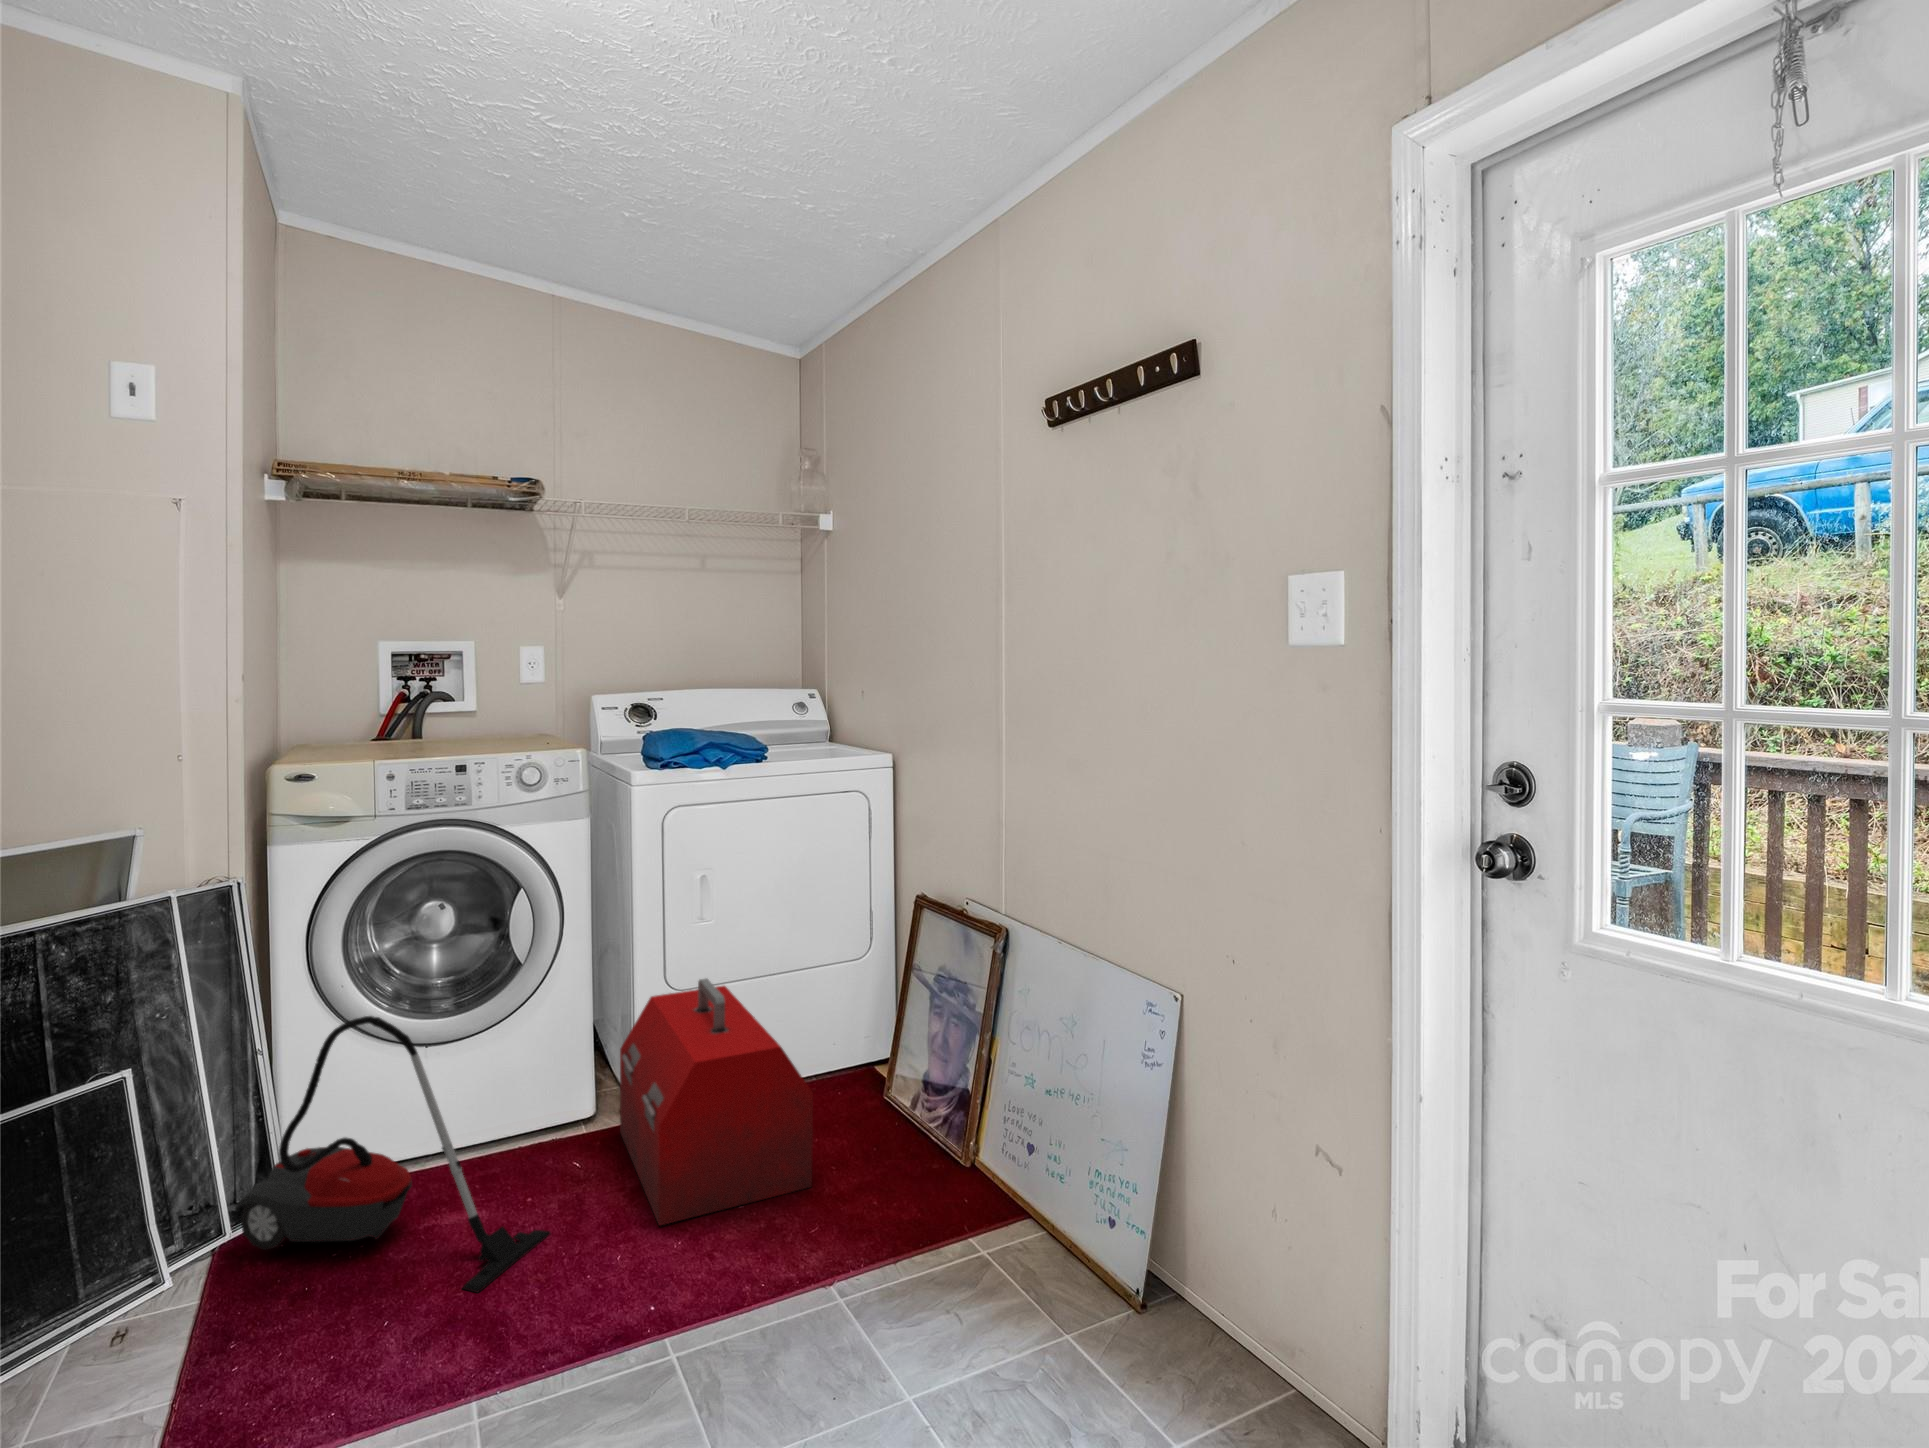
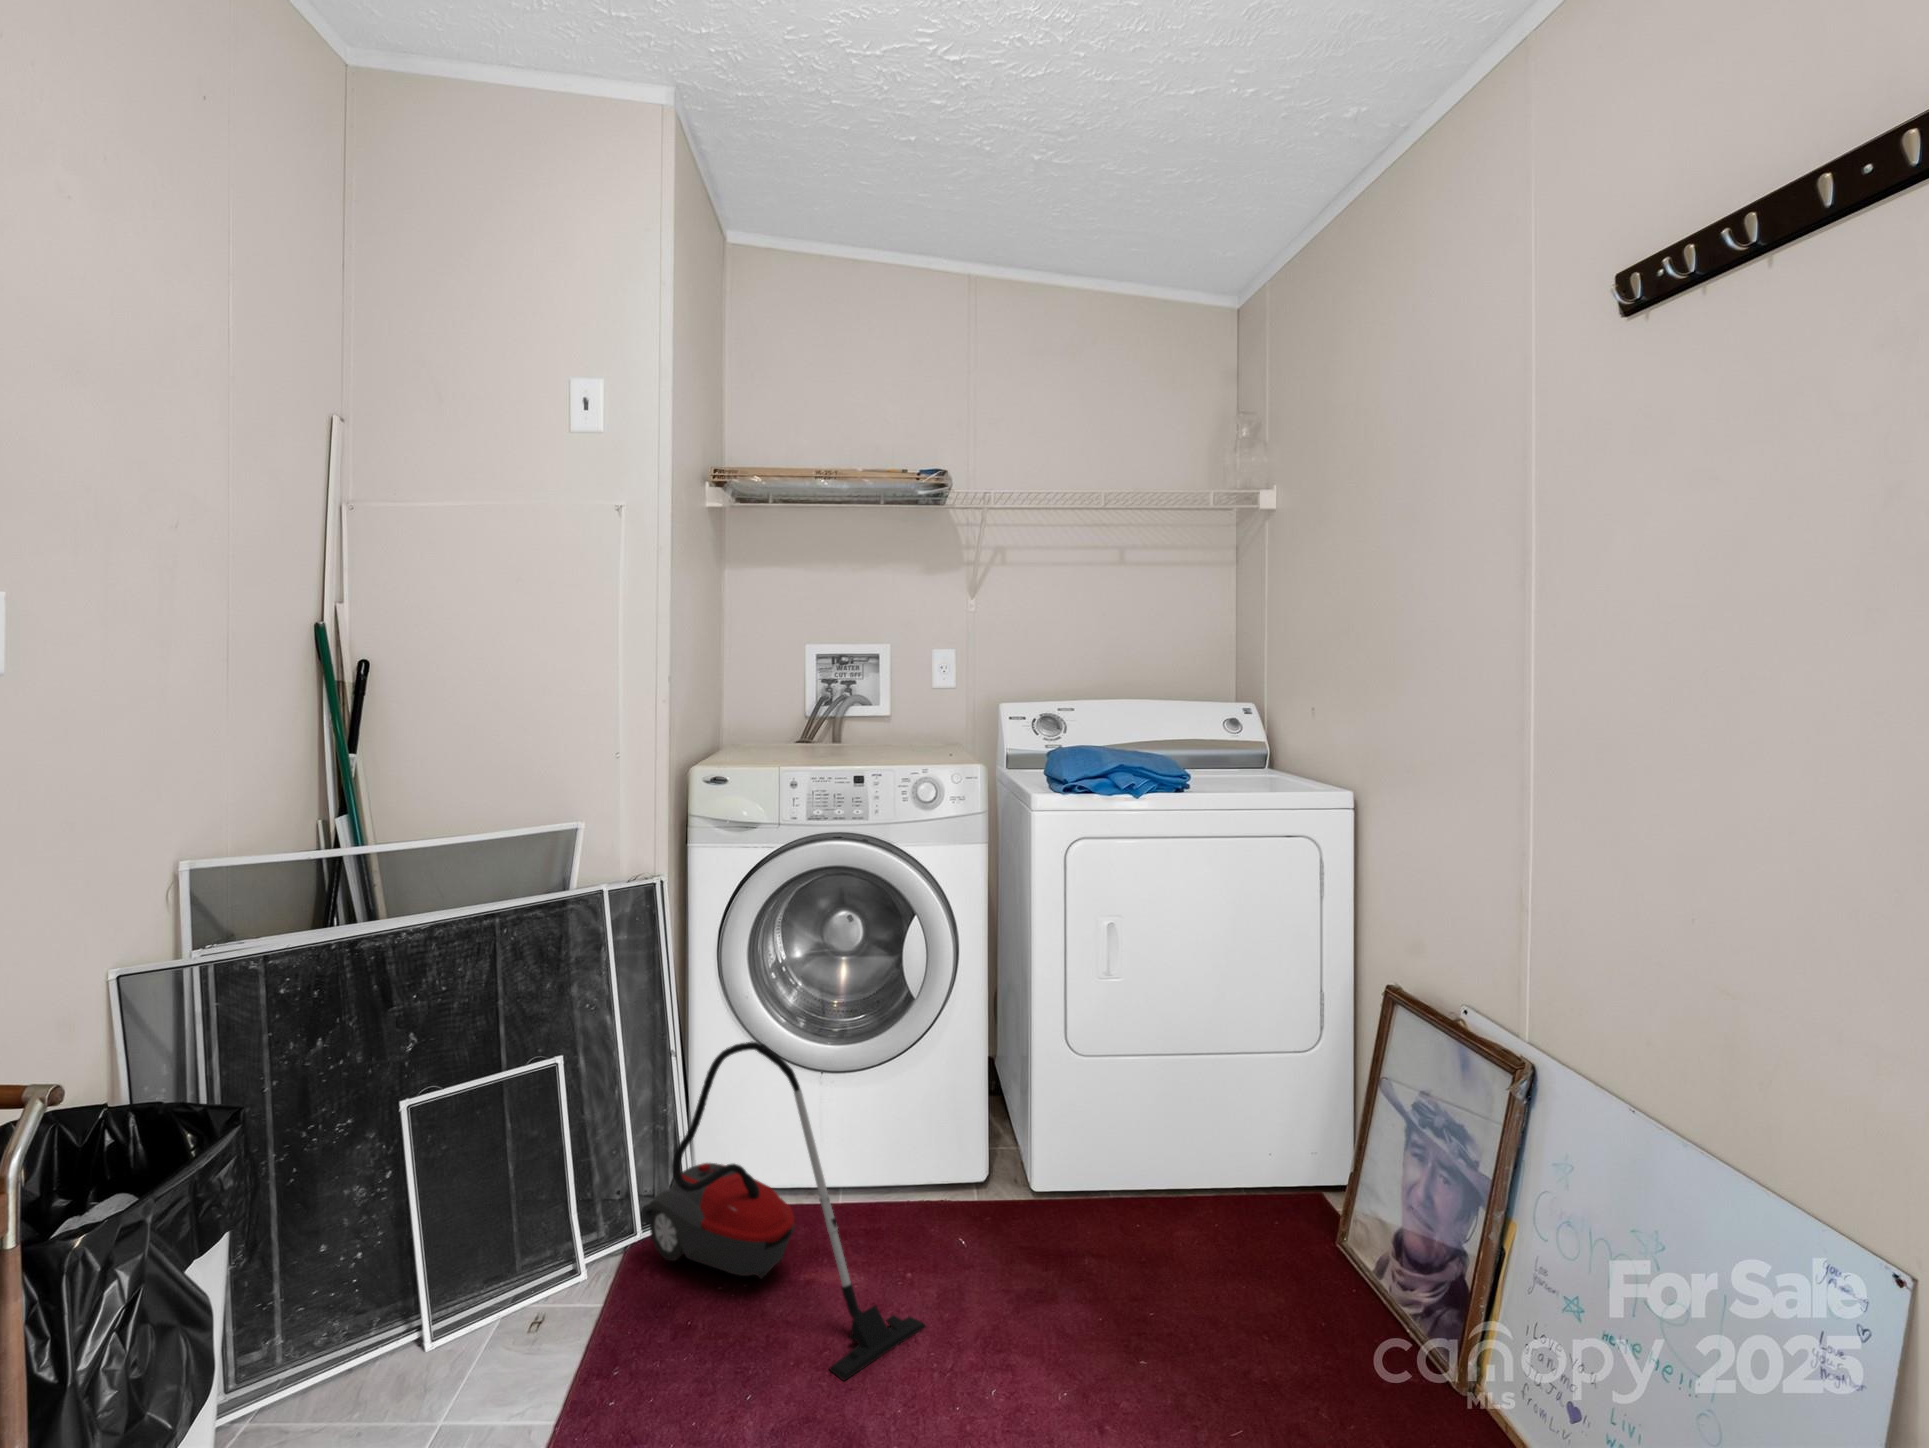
toolbox: present [620,979,813,1225] -> none [1011,1053,1239,1356]

